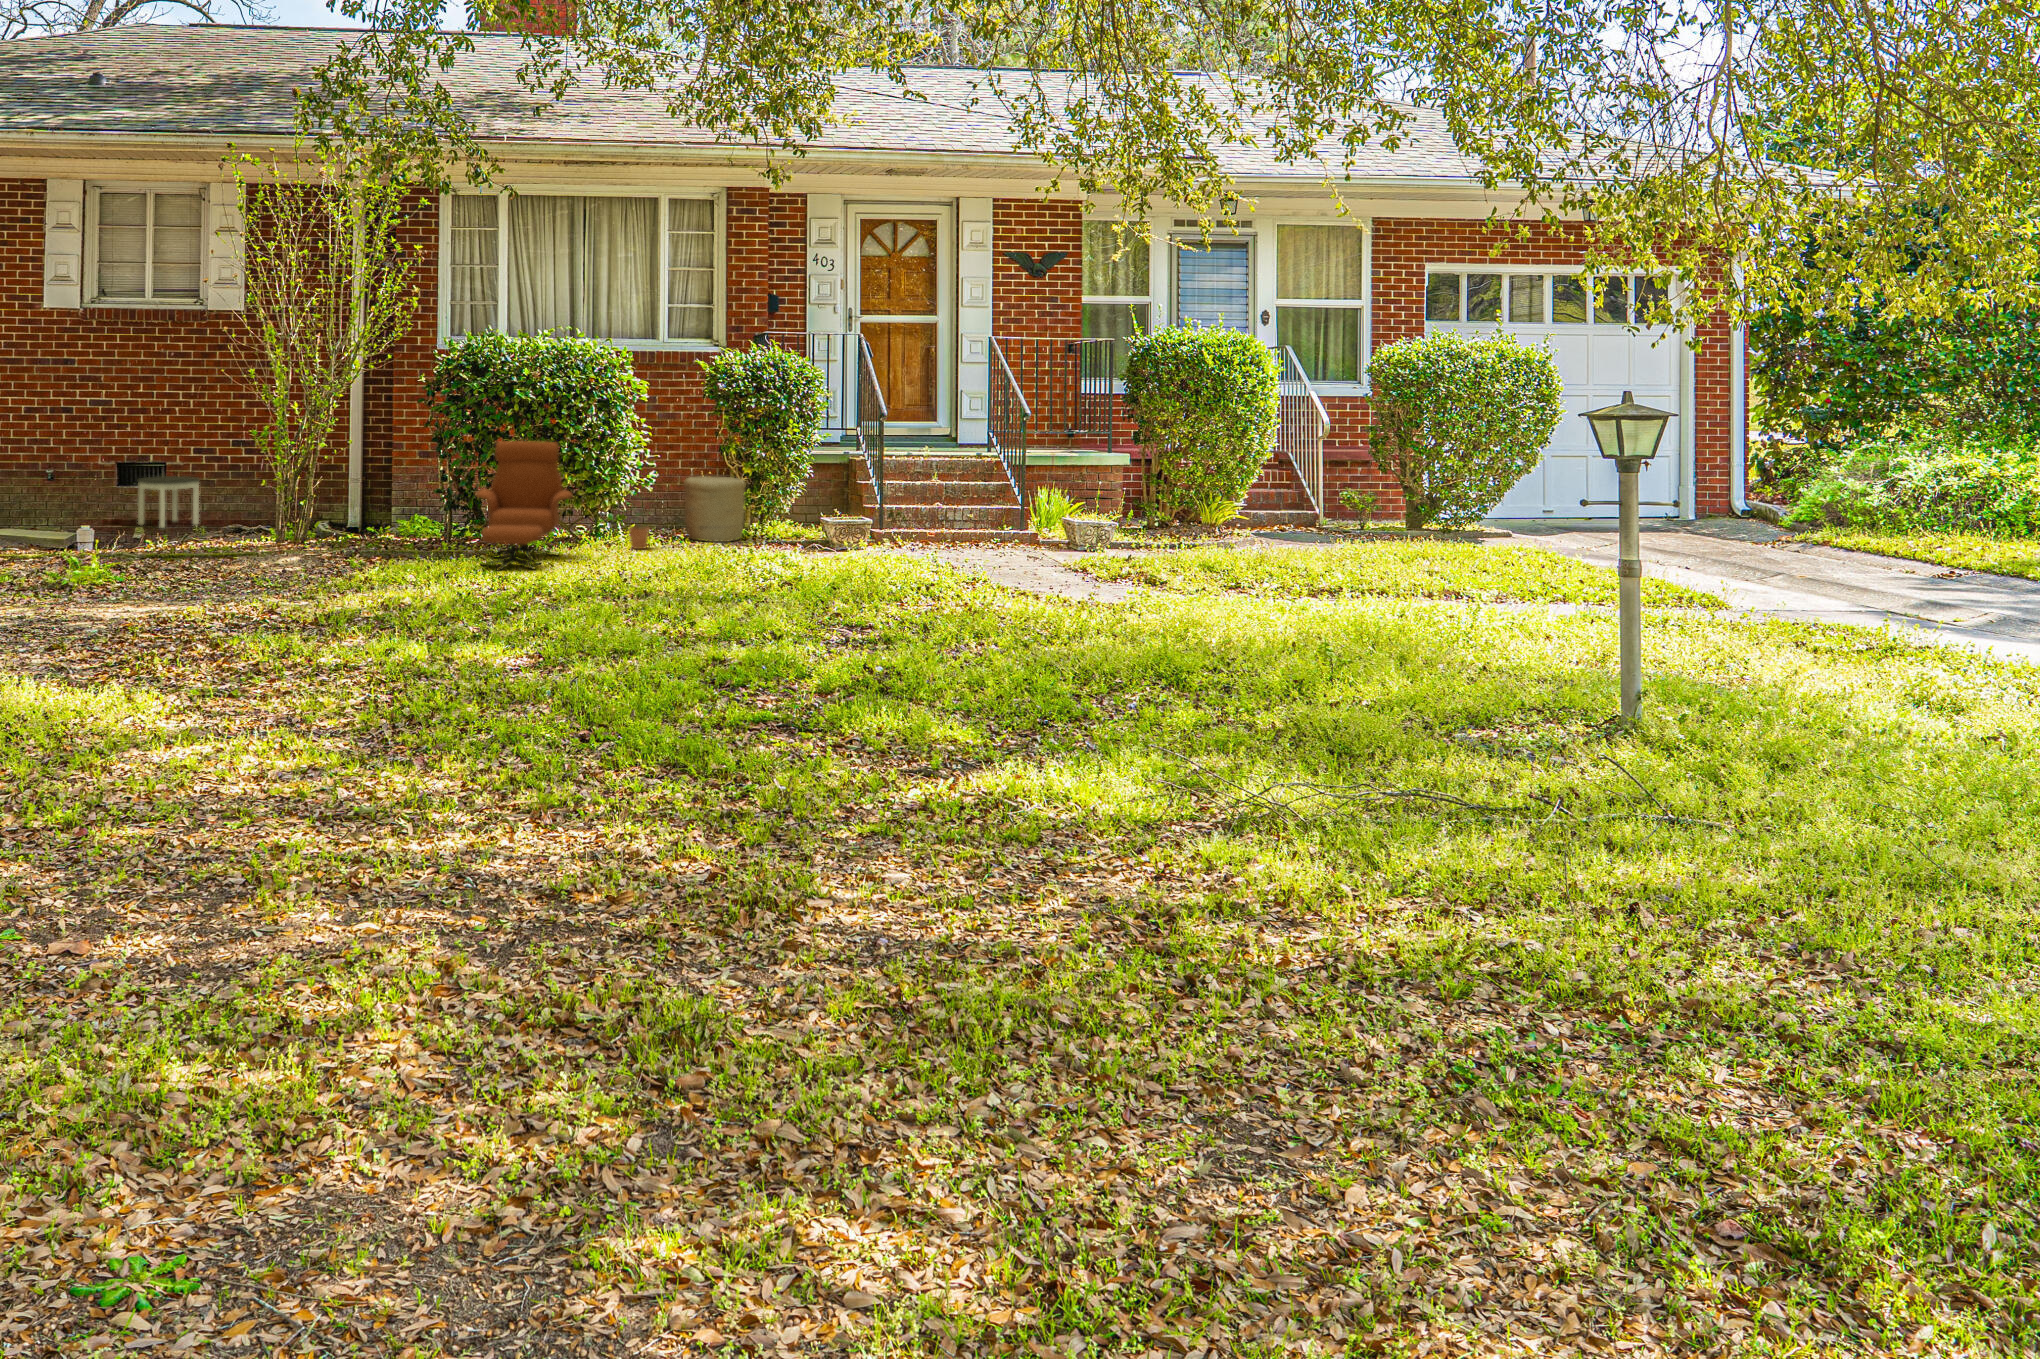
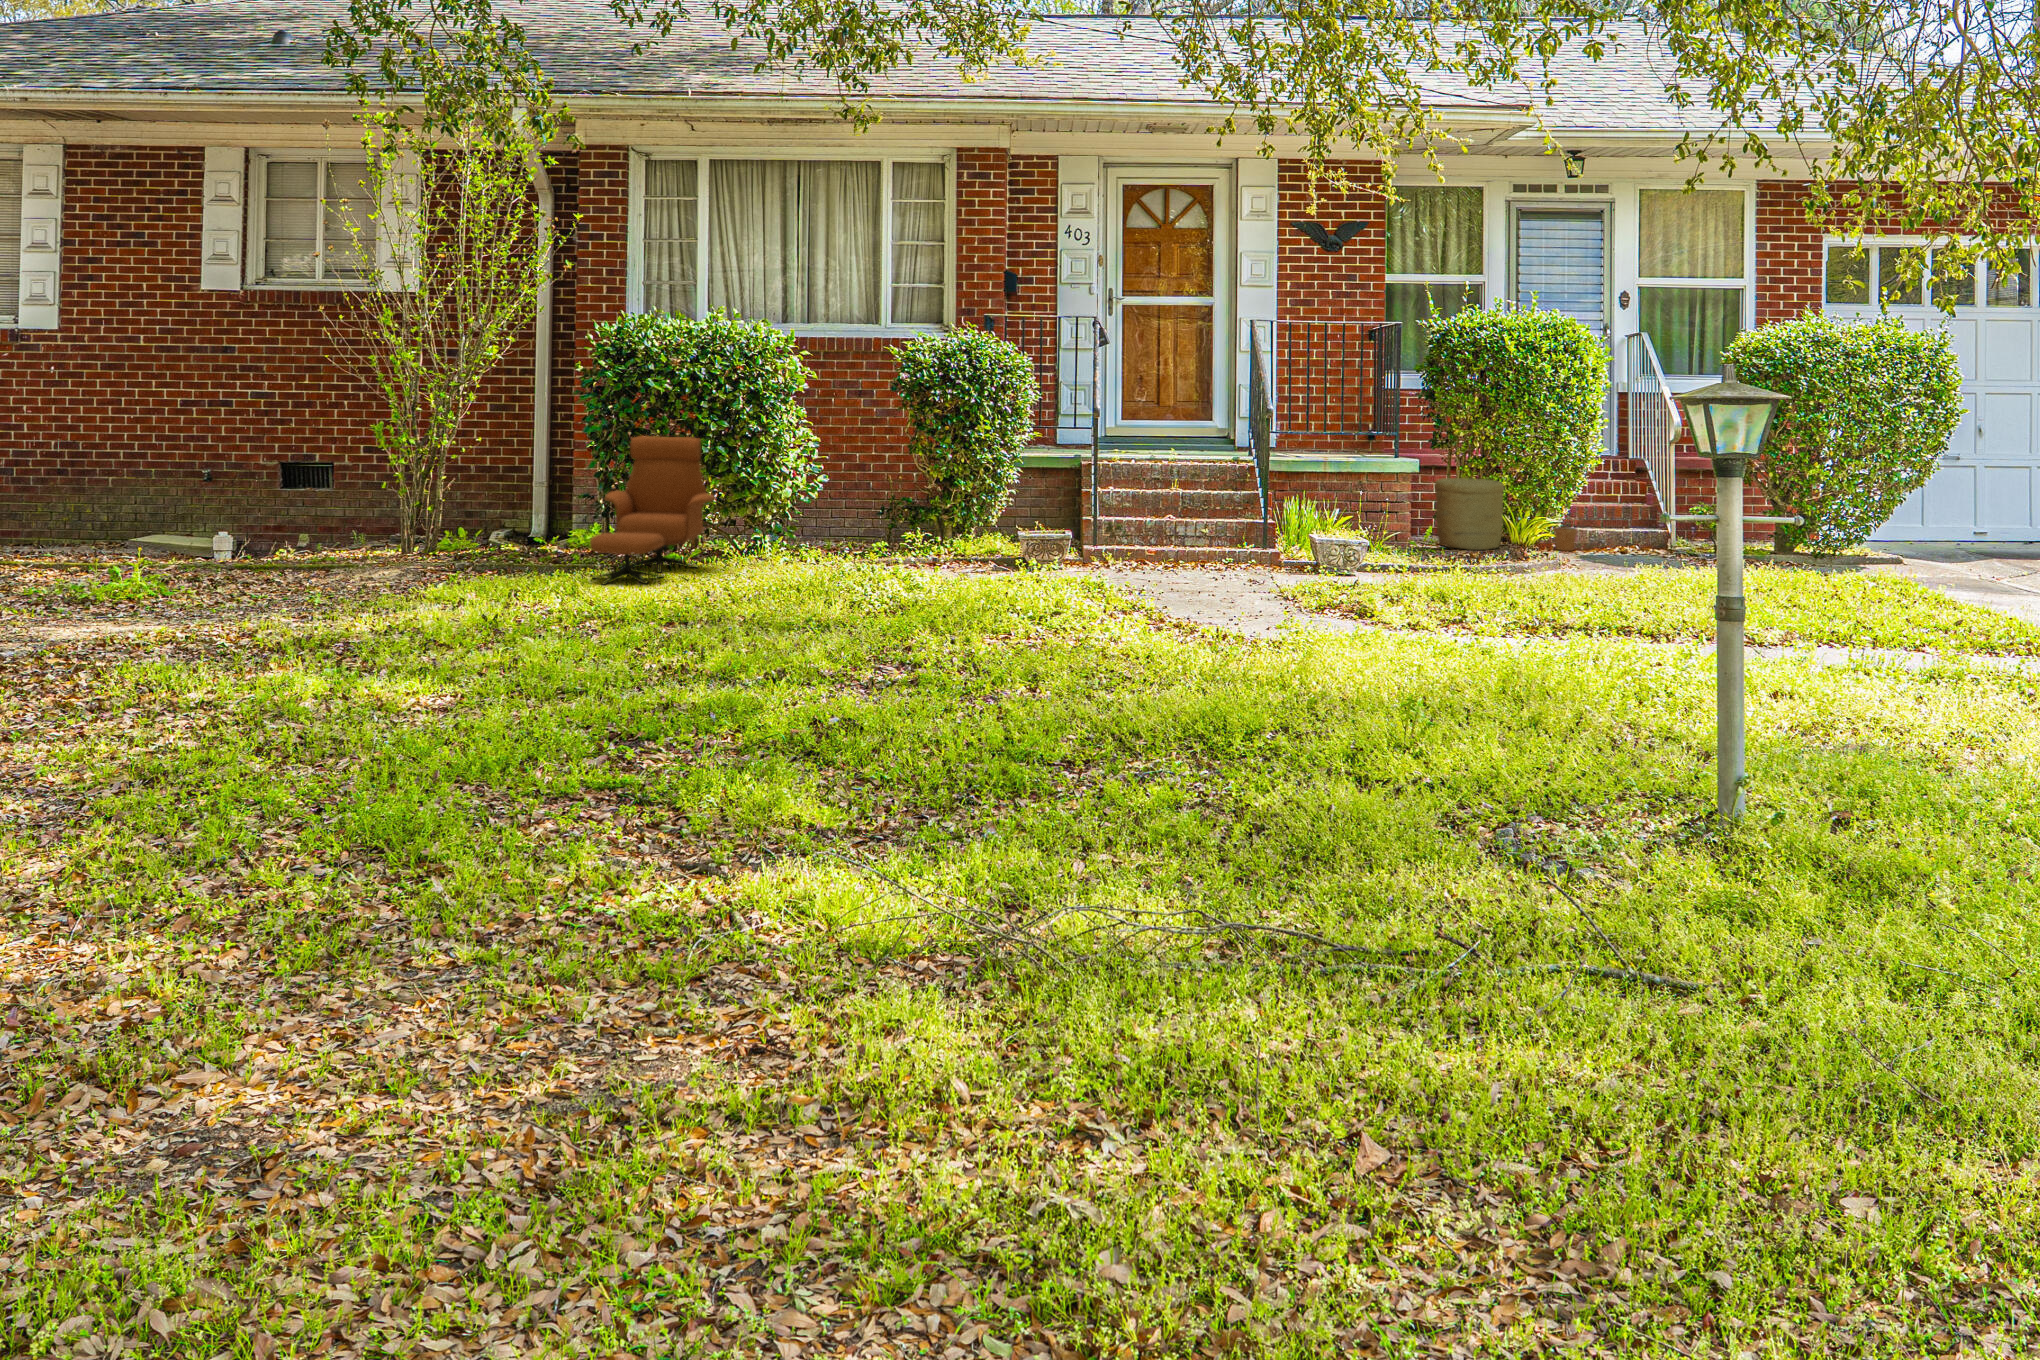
round table: present [138,476,200,528] -> none [286,474,358,531]
woven basket: present [684,477,746,542] -> present [1434,478,1505,550]
potted plant: present [624,483,650,549] -> present [1543,481,1577,551]

